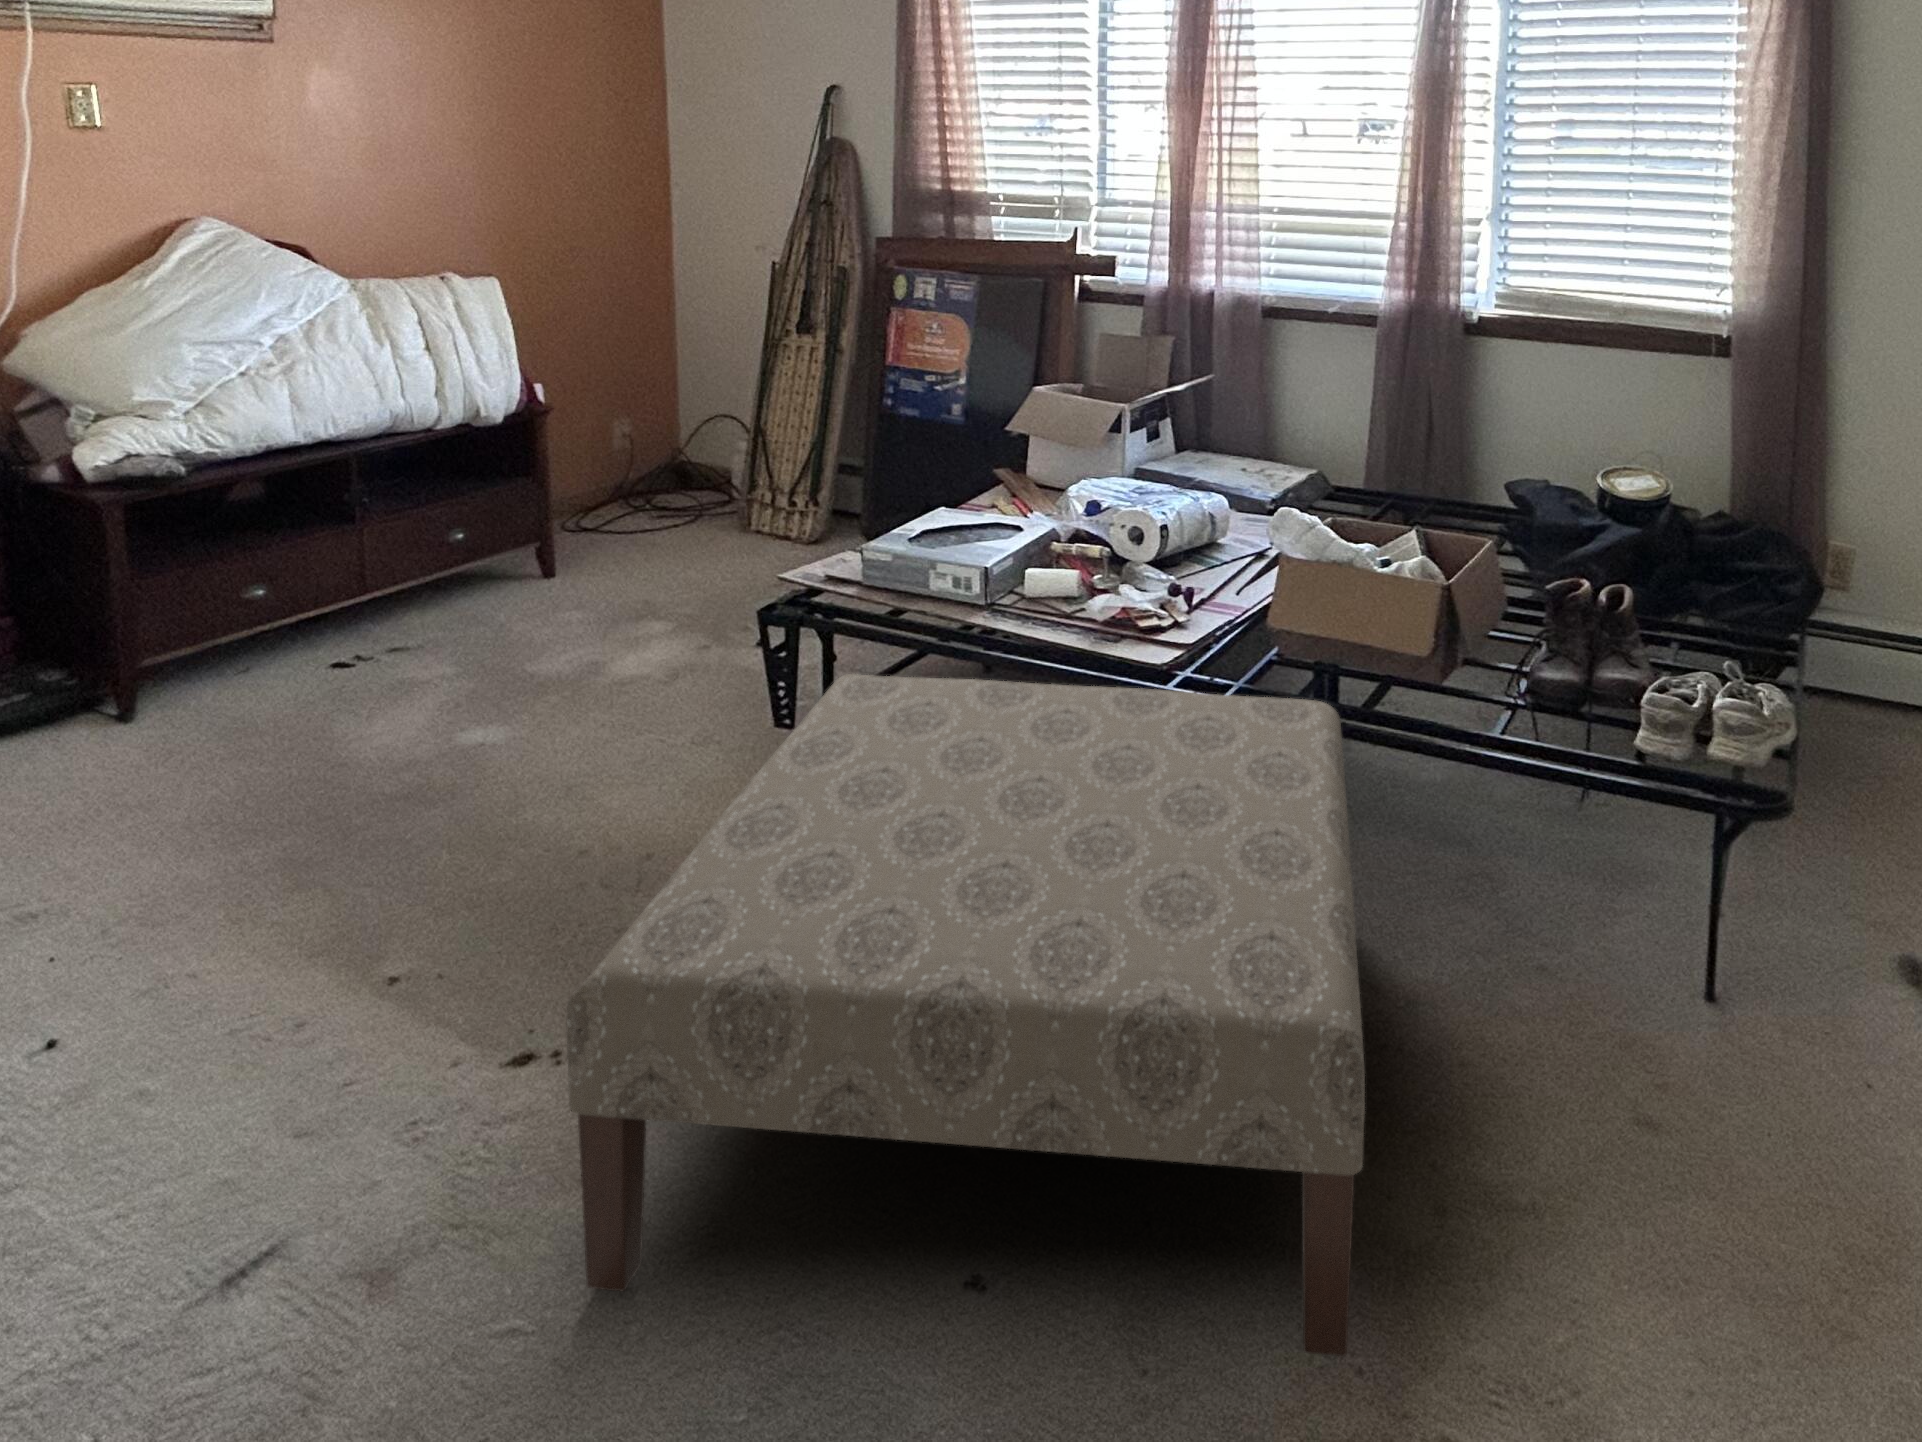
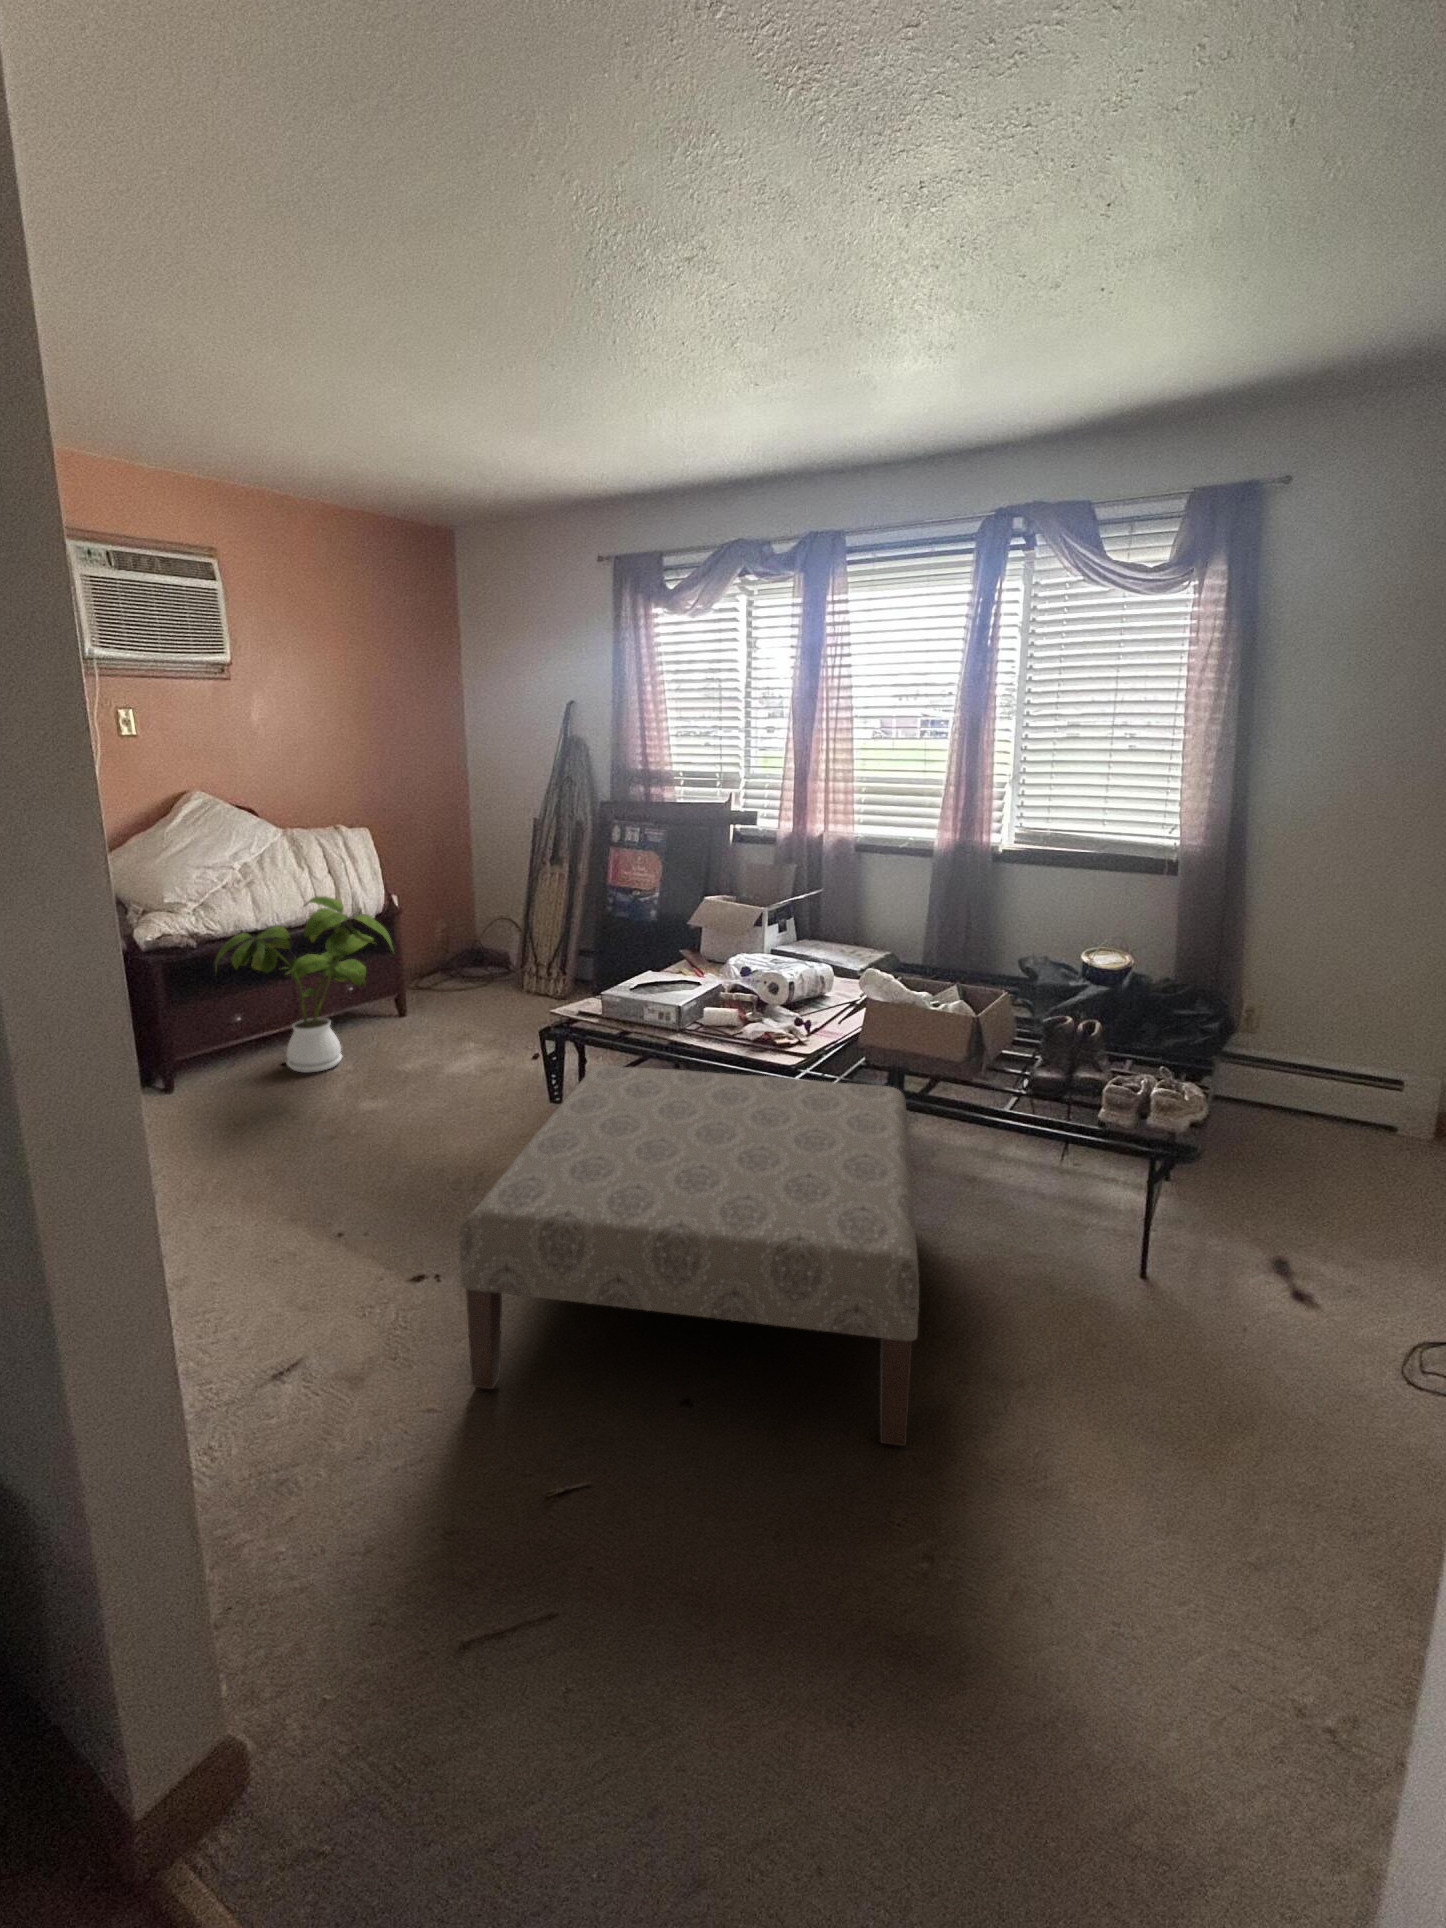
house plant: none [214,391,528,680] -> present [216,896,393,1072]

